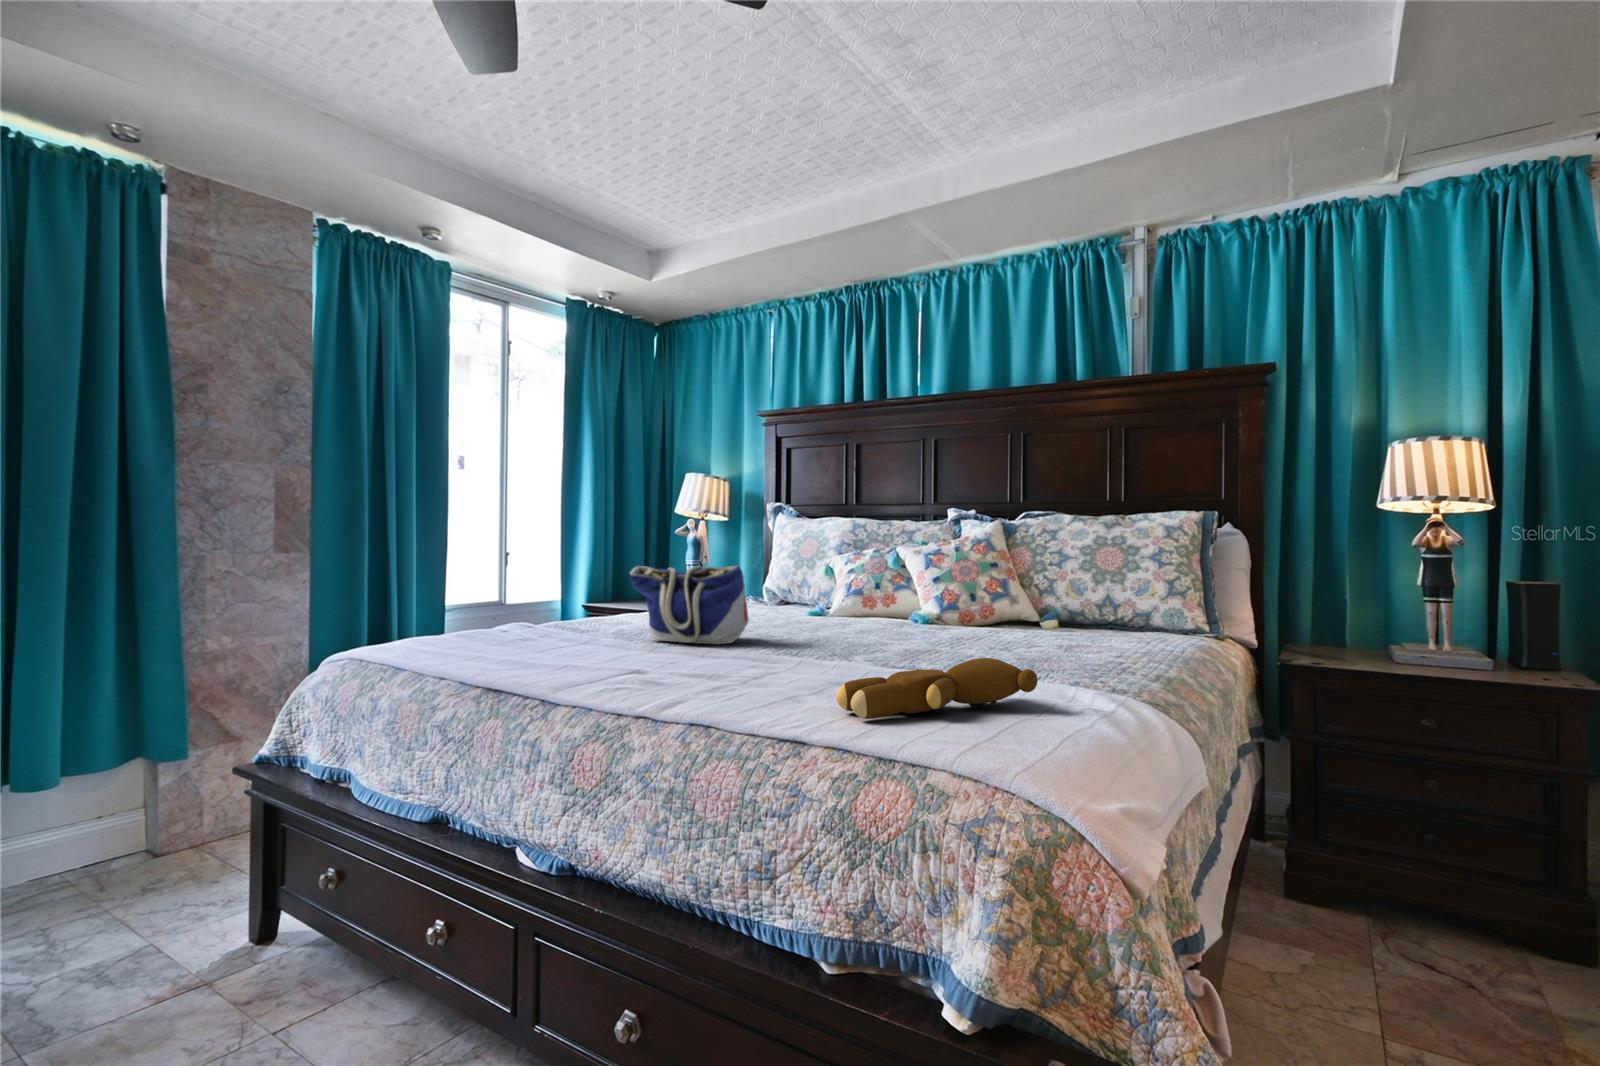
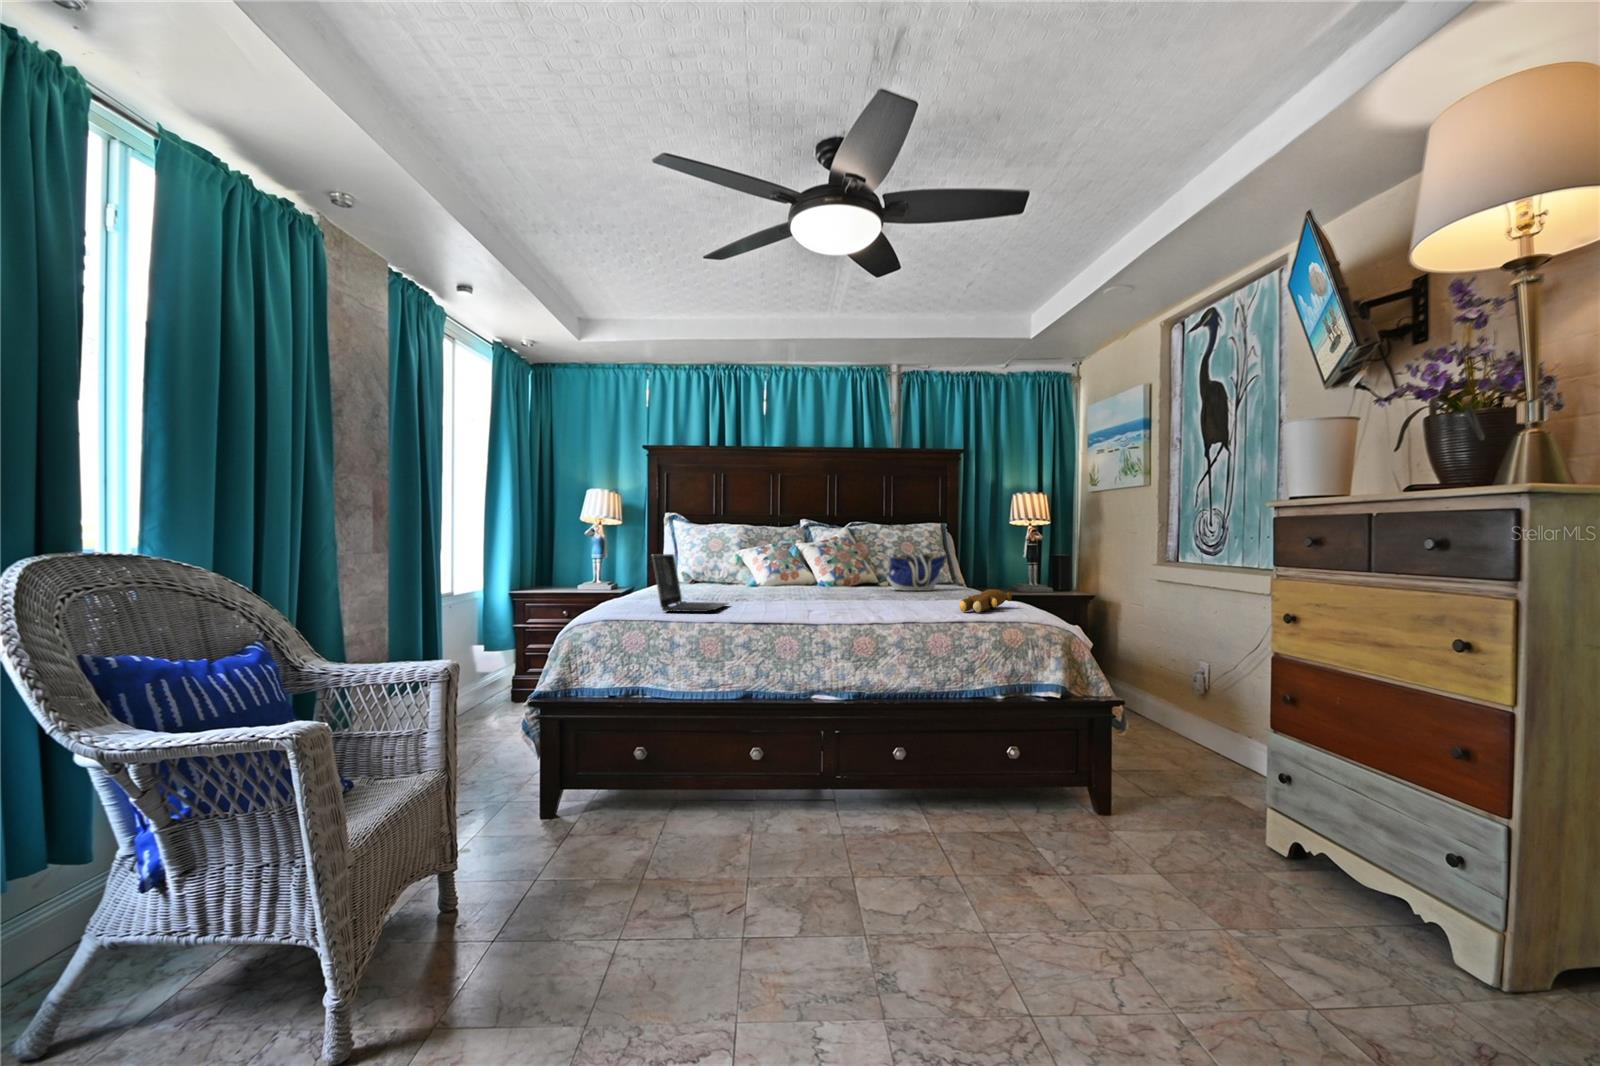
laptop: none [409,562,579,659] -> present [652,554,728,612]
tote bag: present [630,566,749,645] -> present [887,552,946,591]

